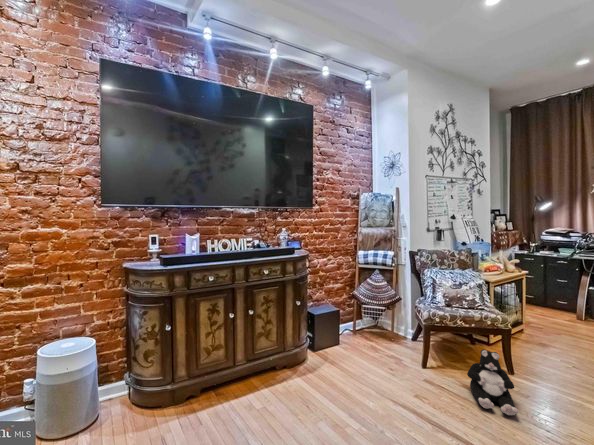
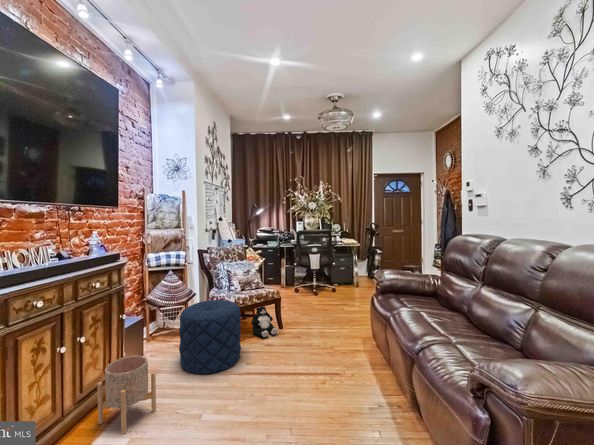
pouf: none [349,315,427,418] -> present [179,300,241,374]
planter: none [258,341,294,411] -> present [97,356,156,434]

